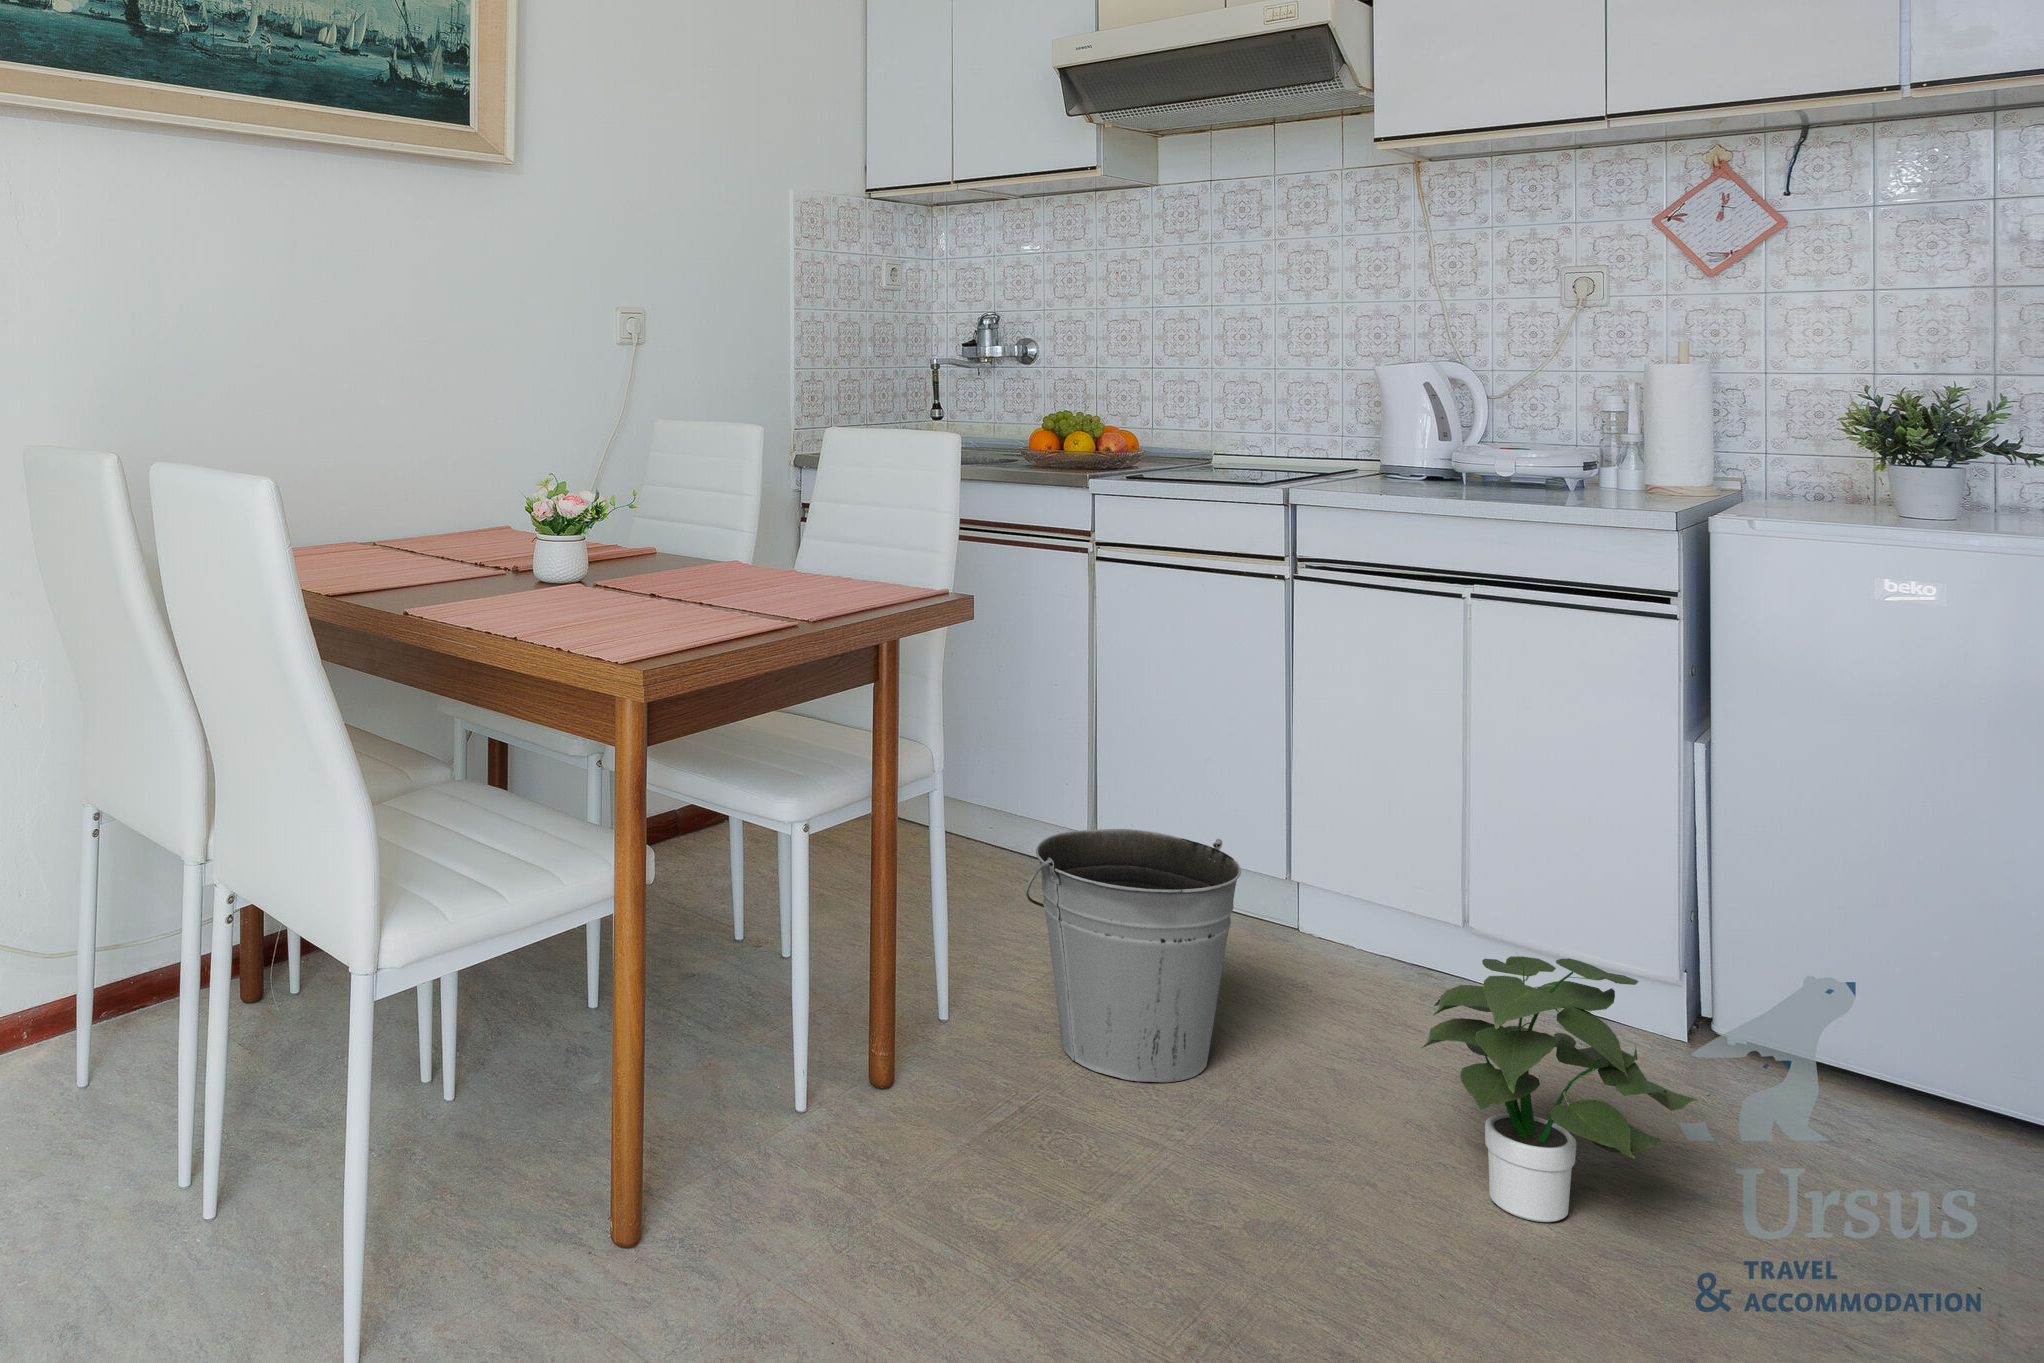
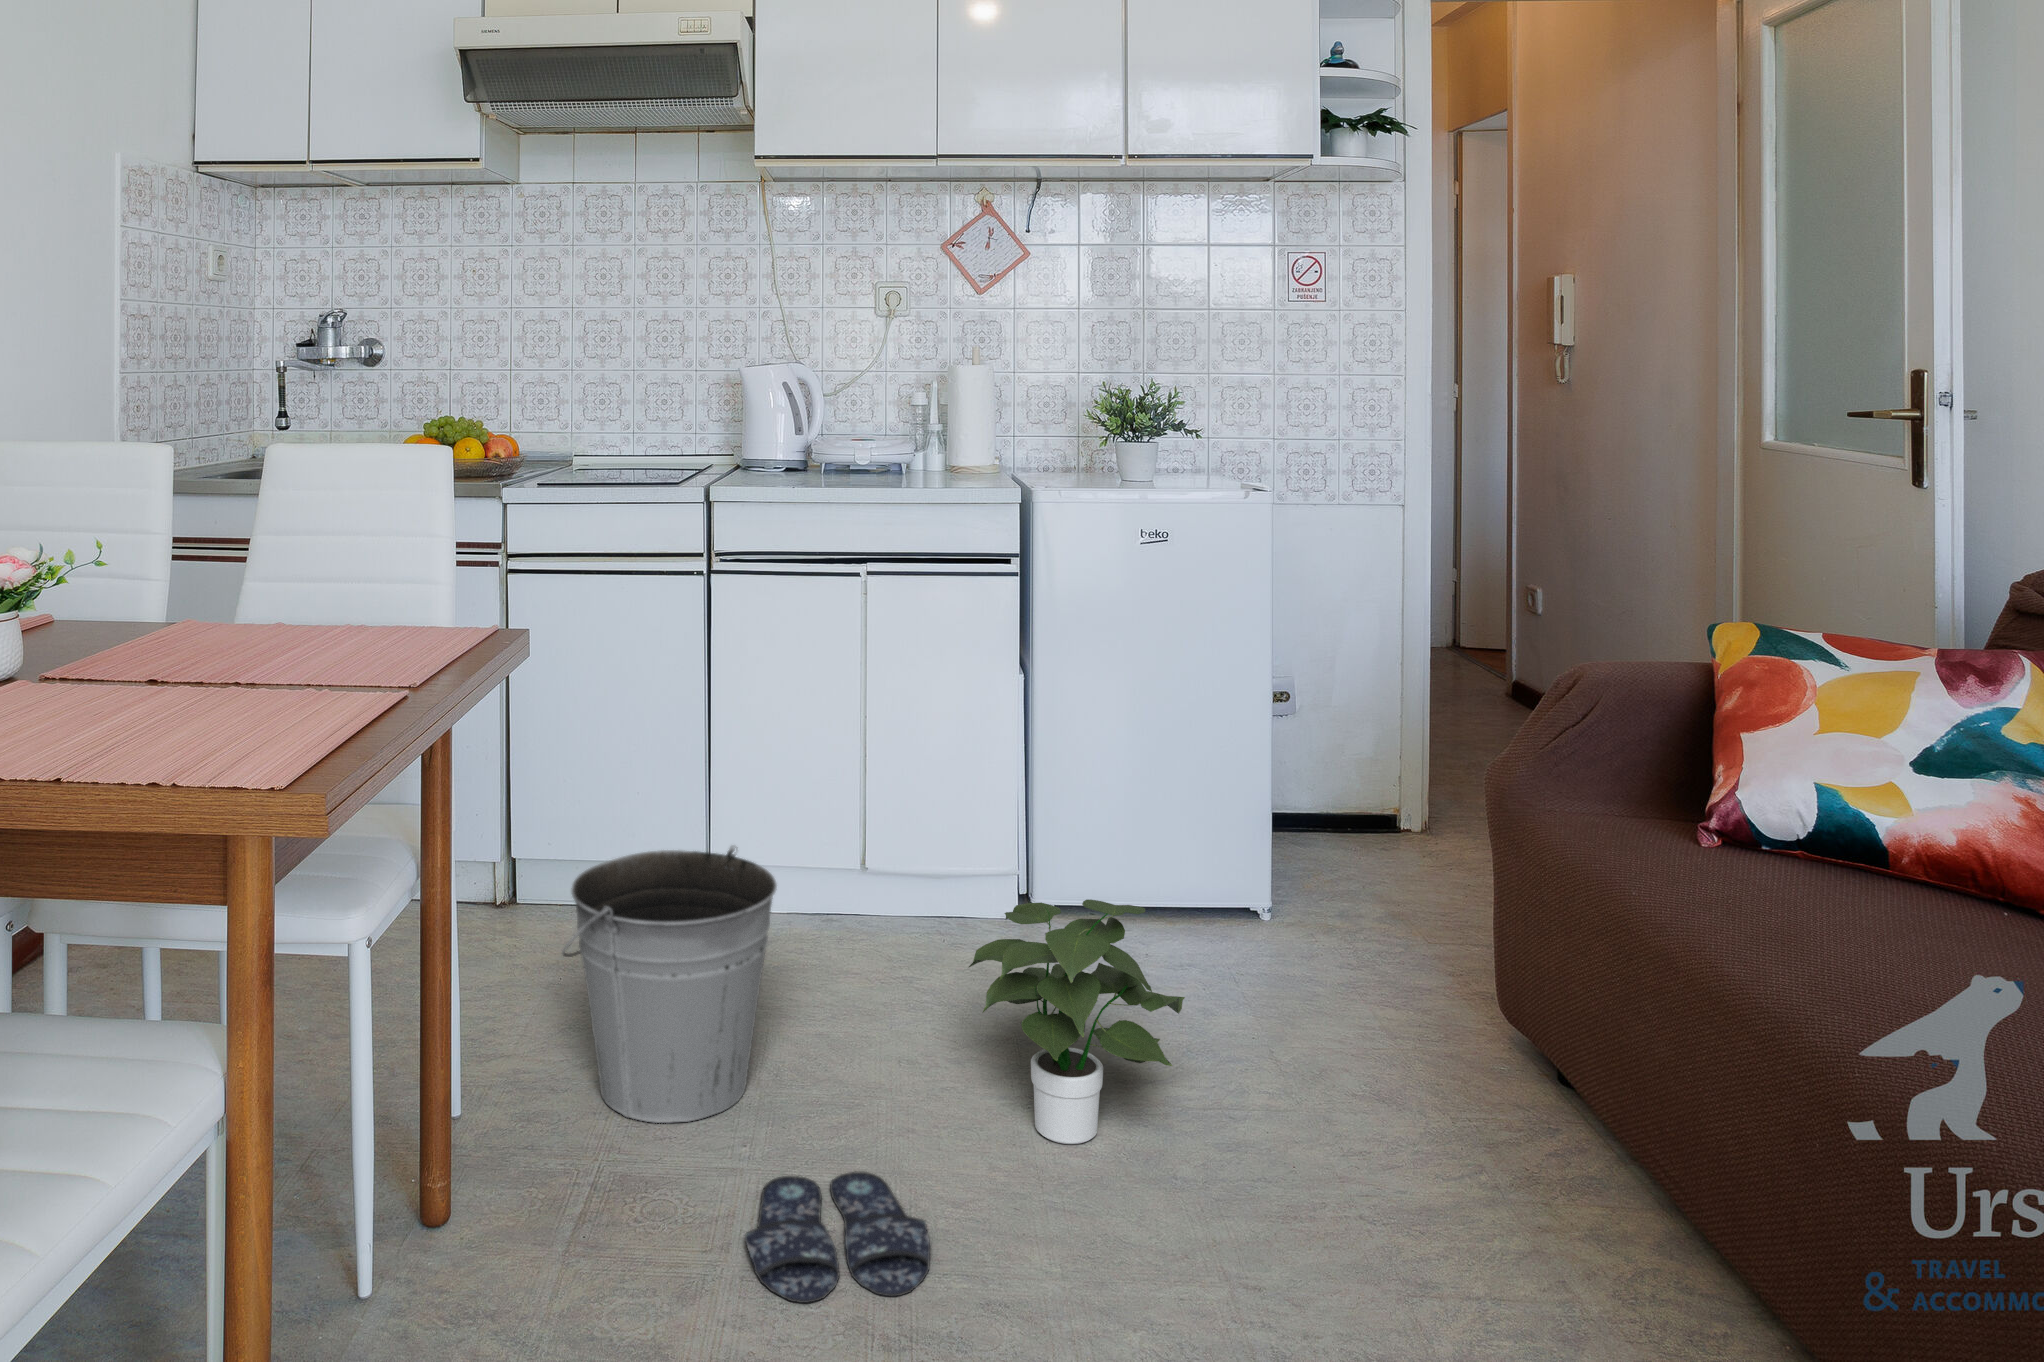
slippers: none [1100,1141,1293,1260] -> present [745,1172,930,1303]

